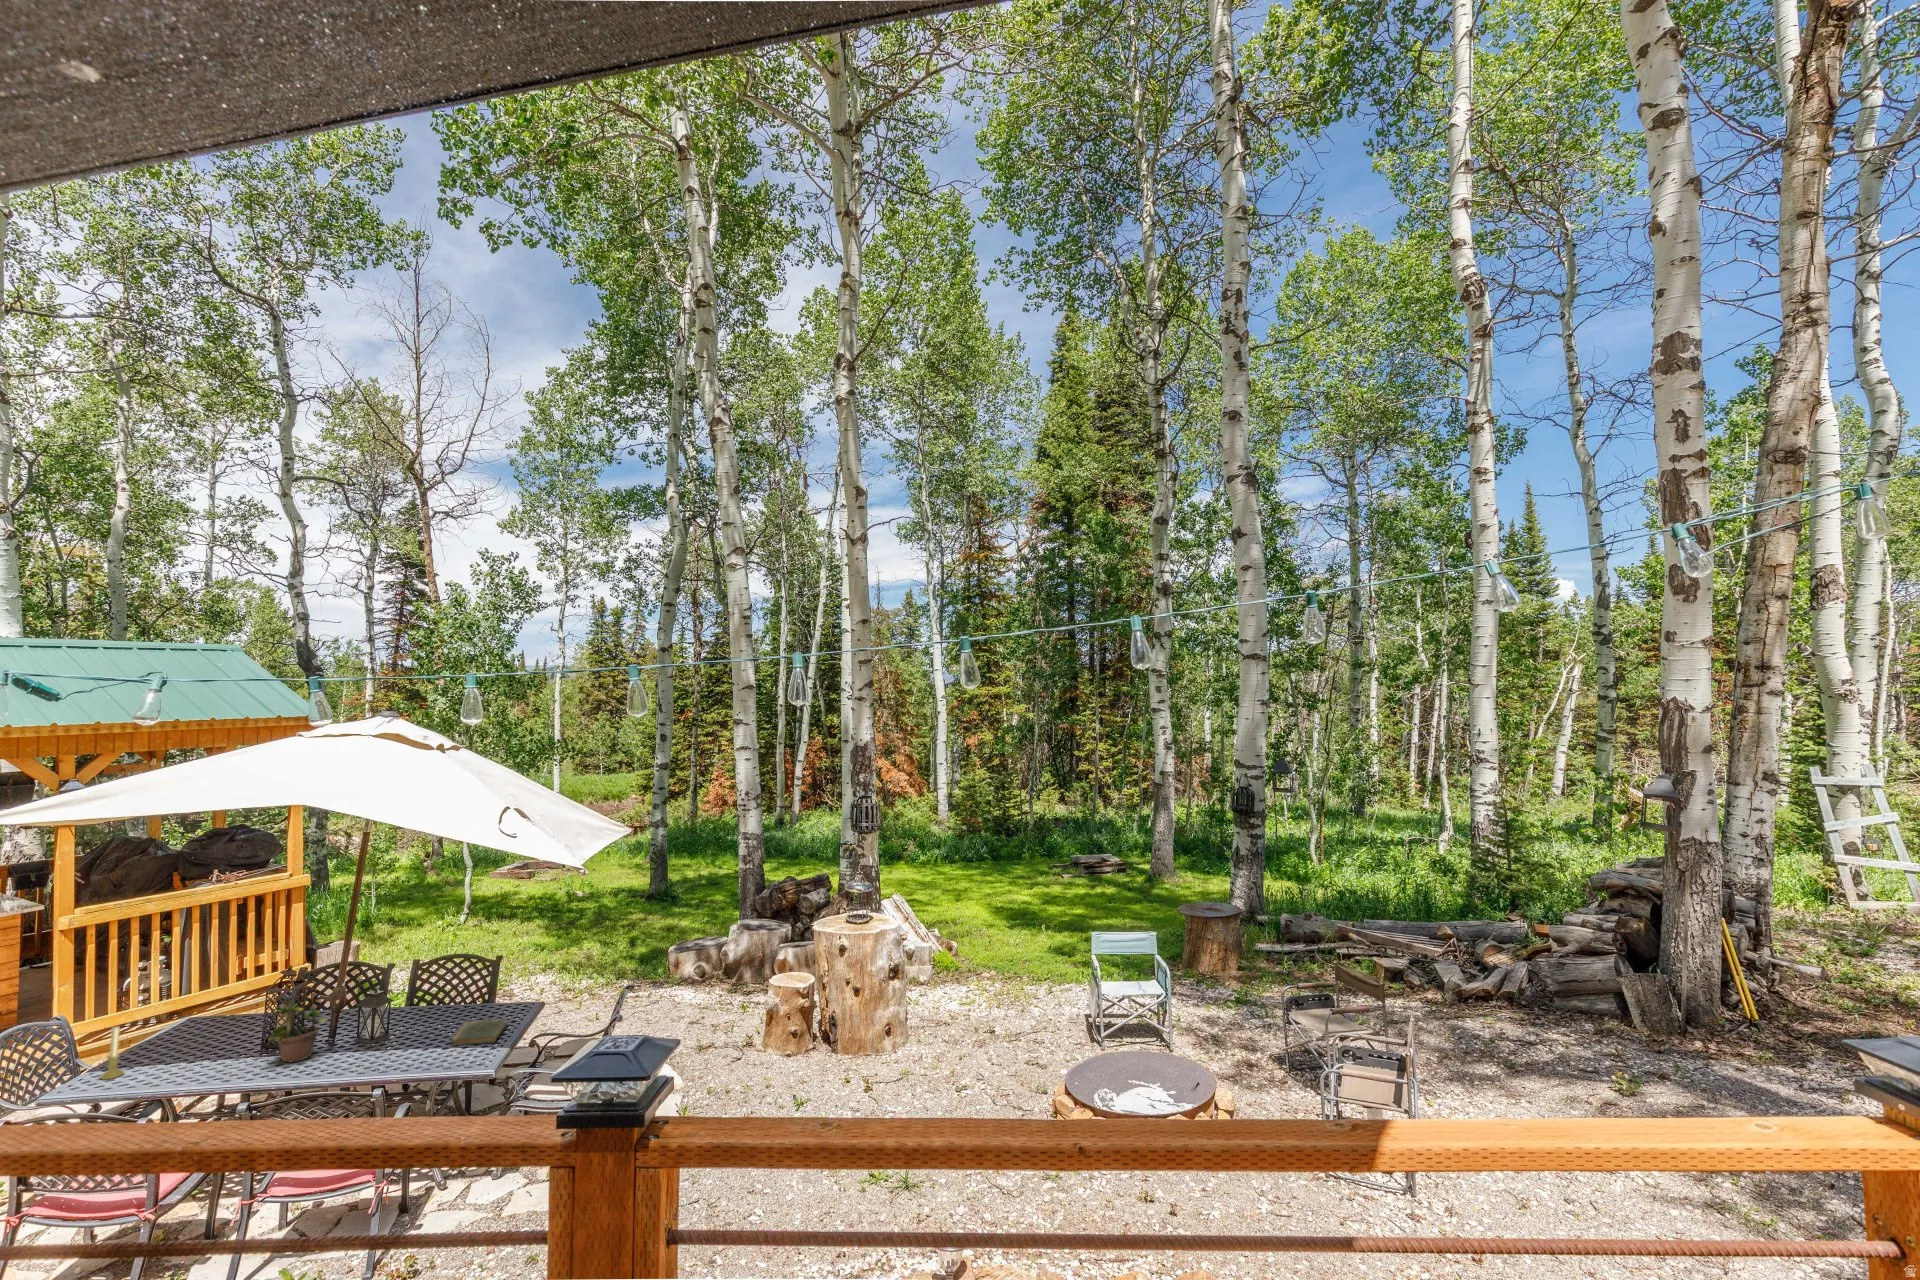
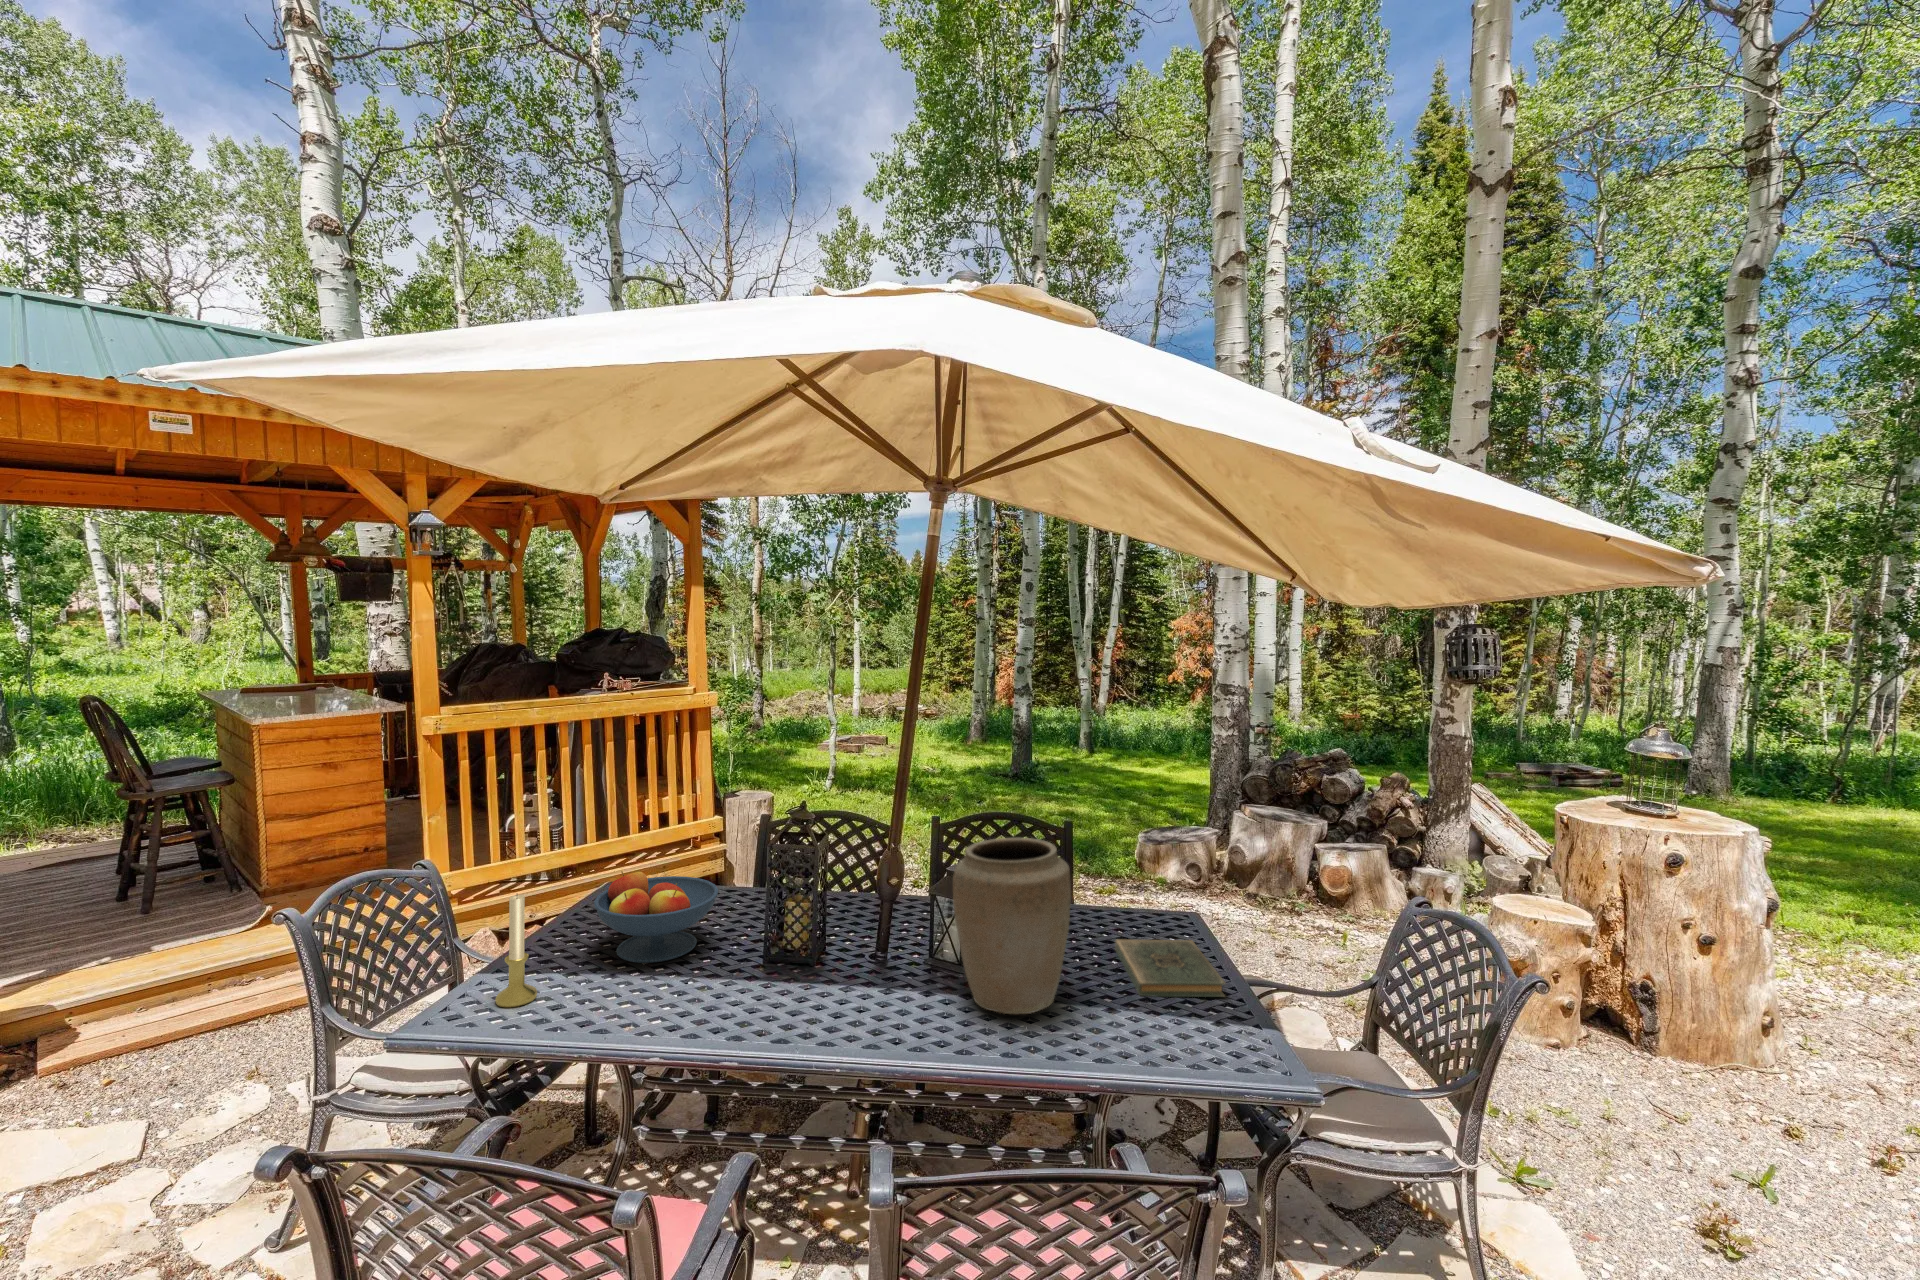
vase: none [350,977,413,1058] -> present [953,838,1071,1014]
potted plant: present [271,1002,327,1063] -> none [803,858,901,1005]
fruit bowl: none [163,1011,240,1056] -> present [594,872,718,963]

